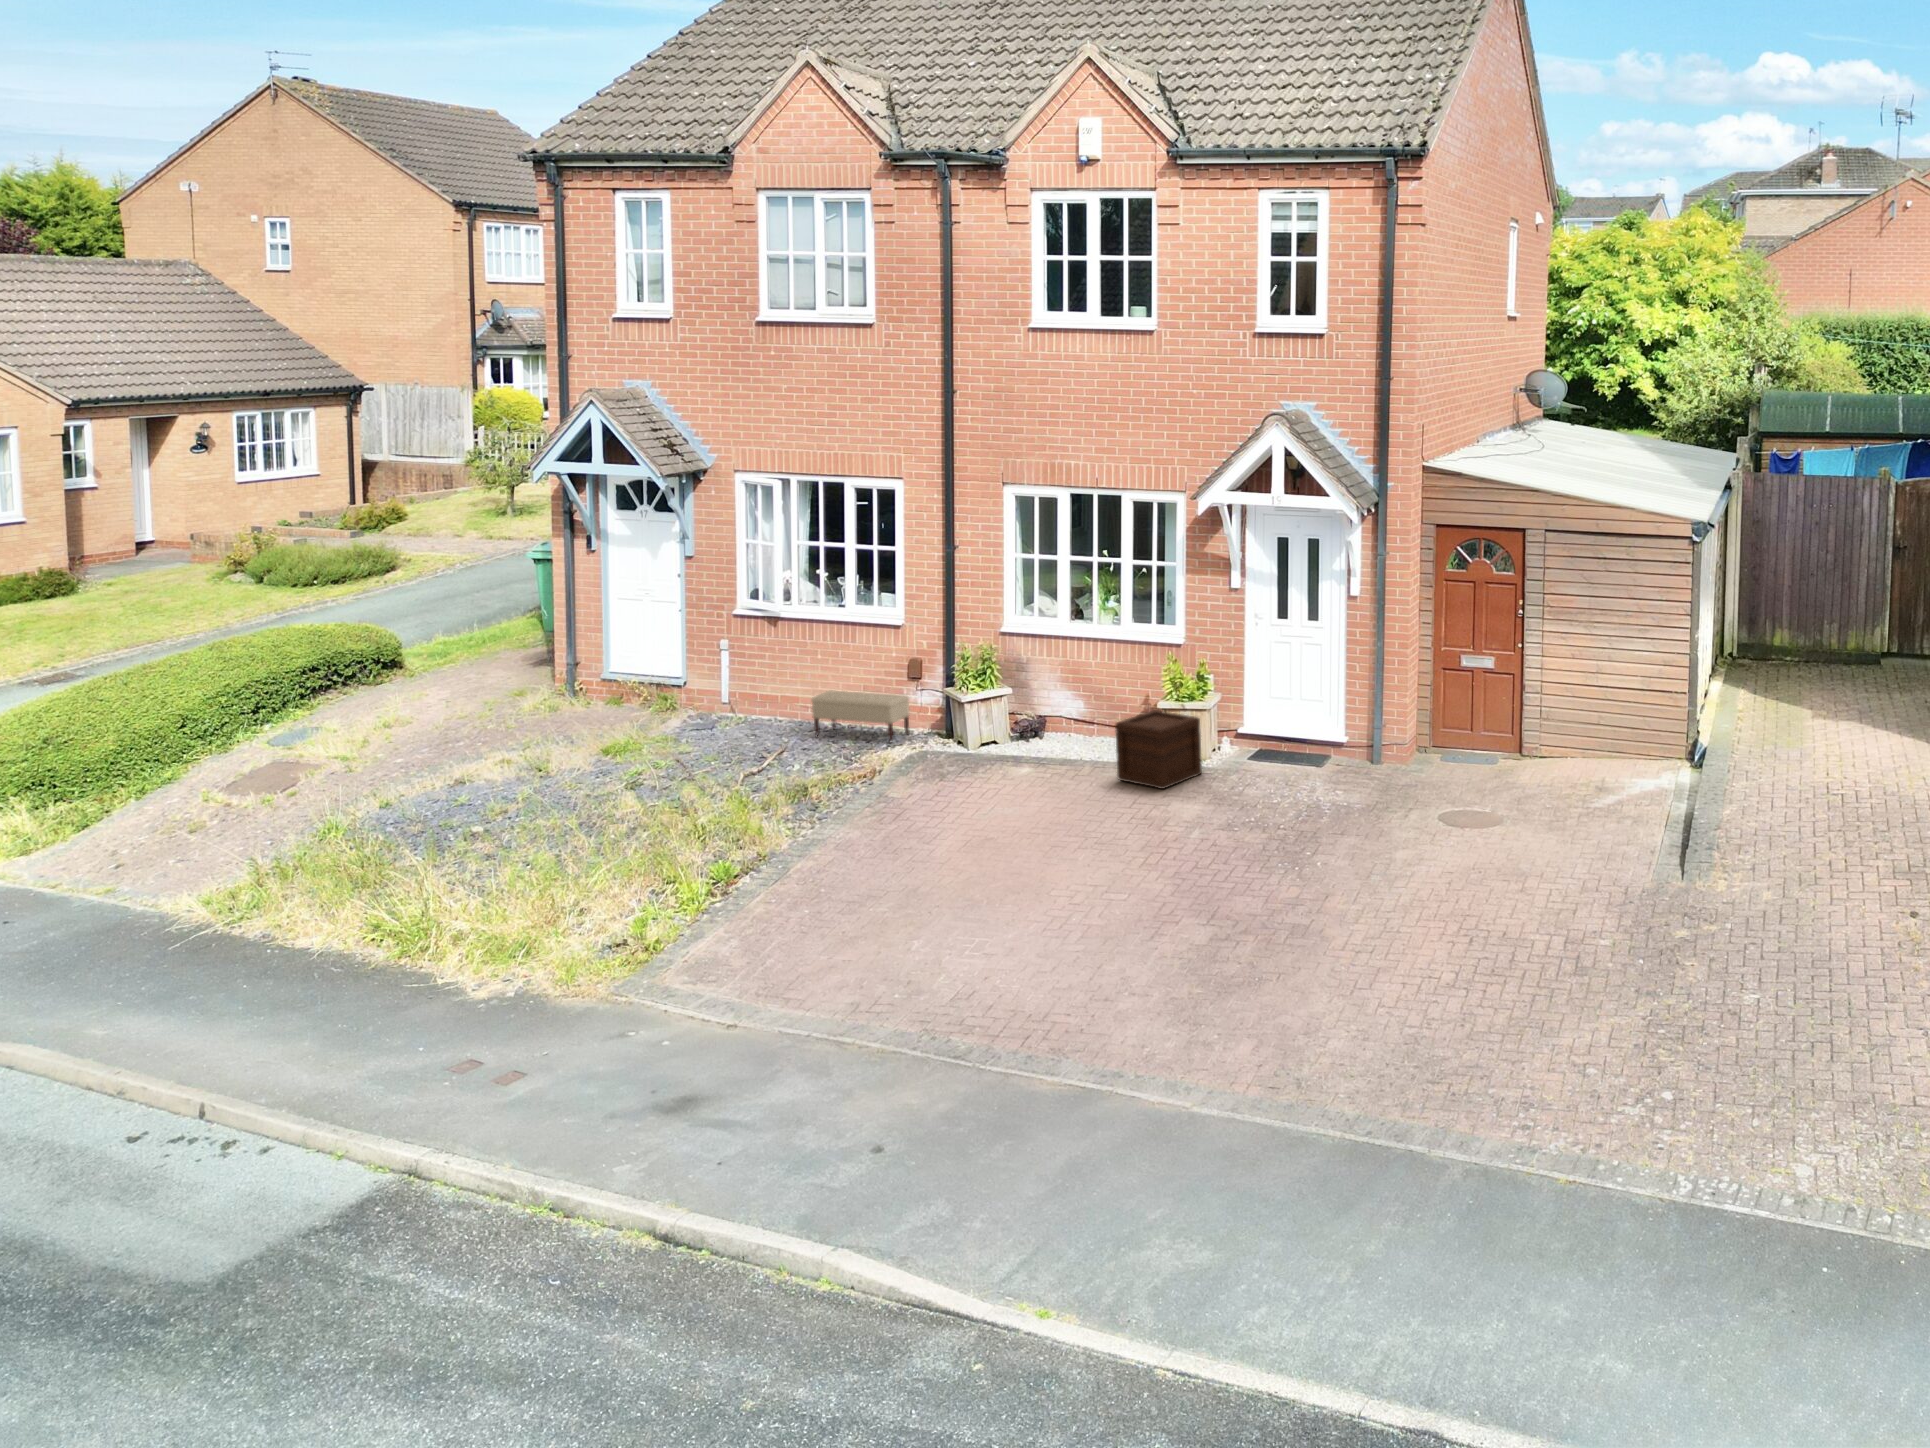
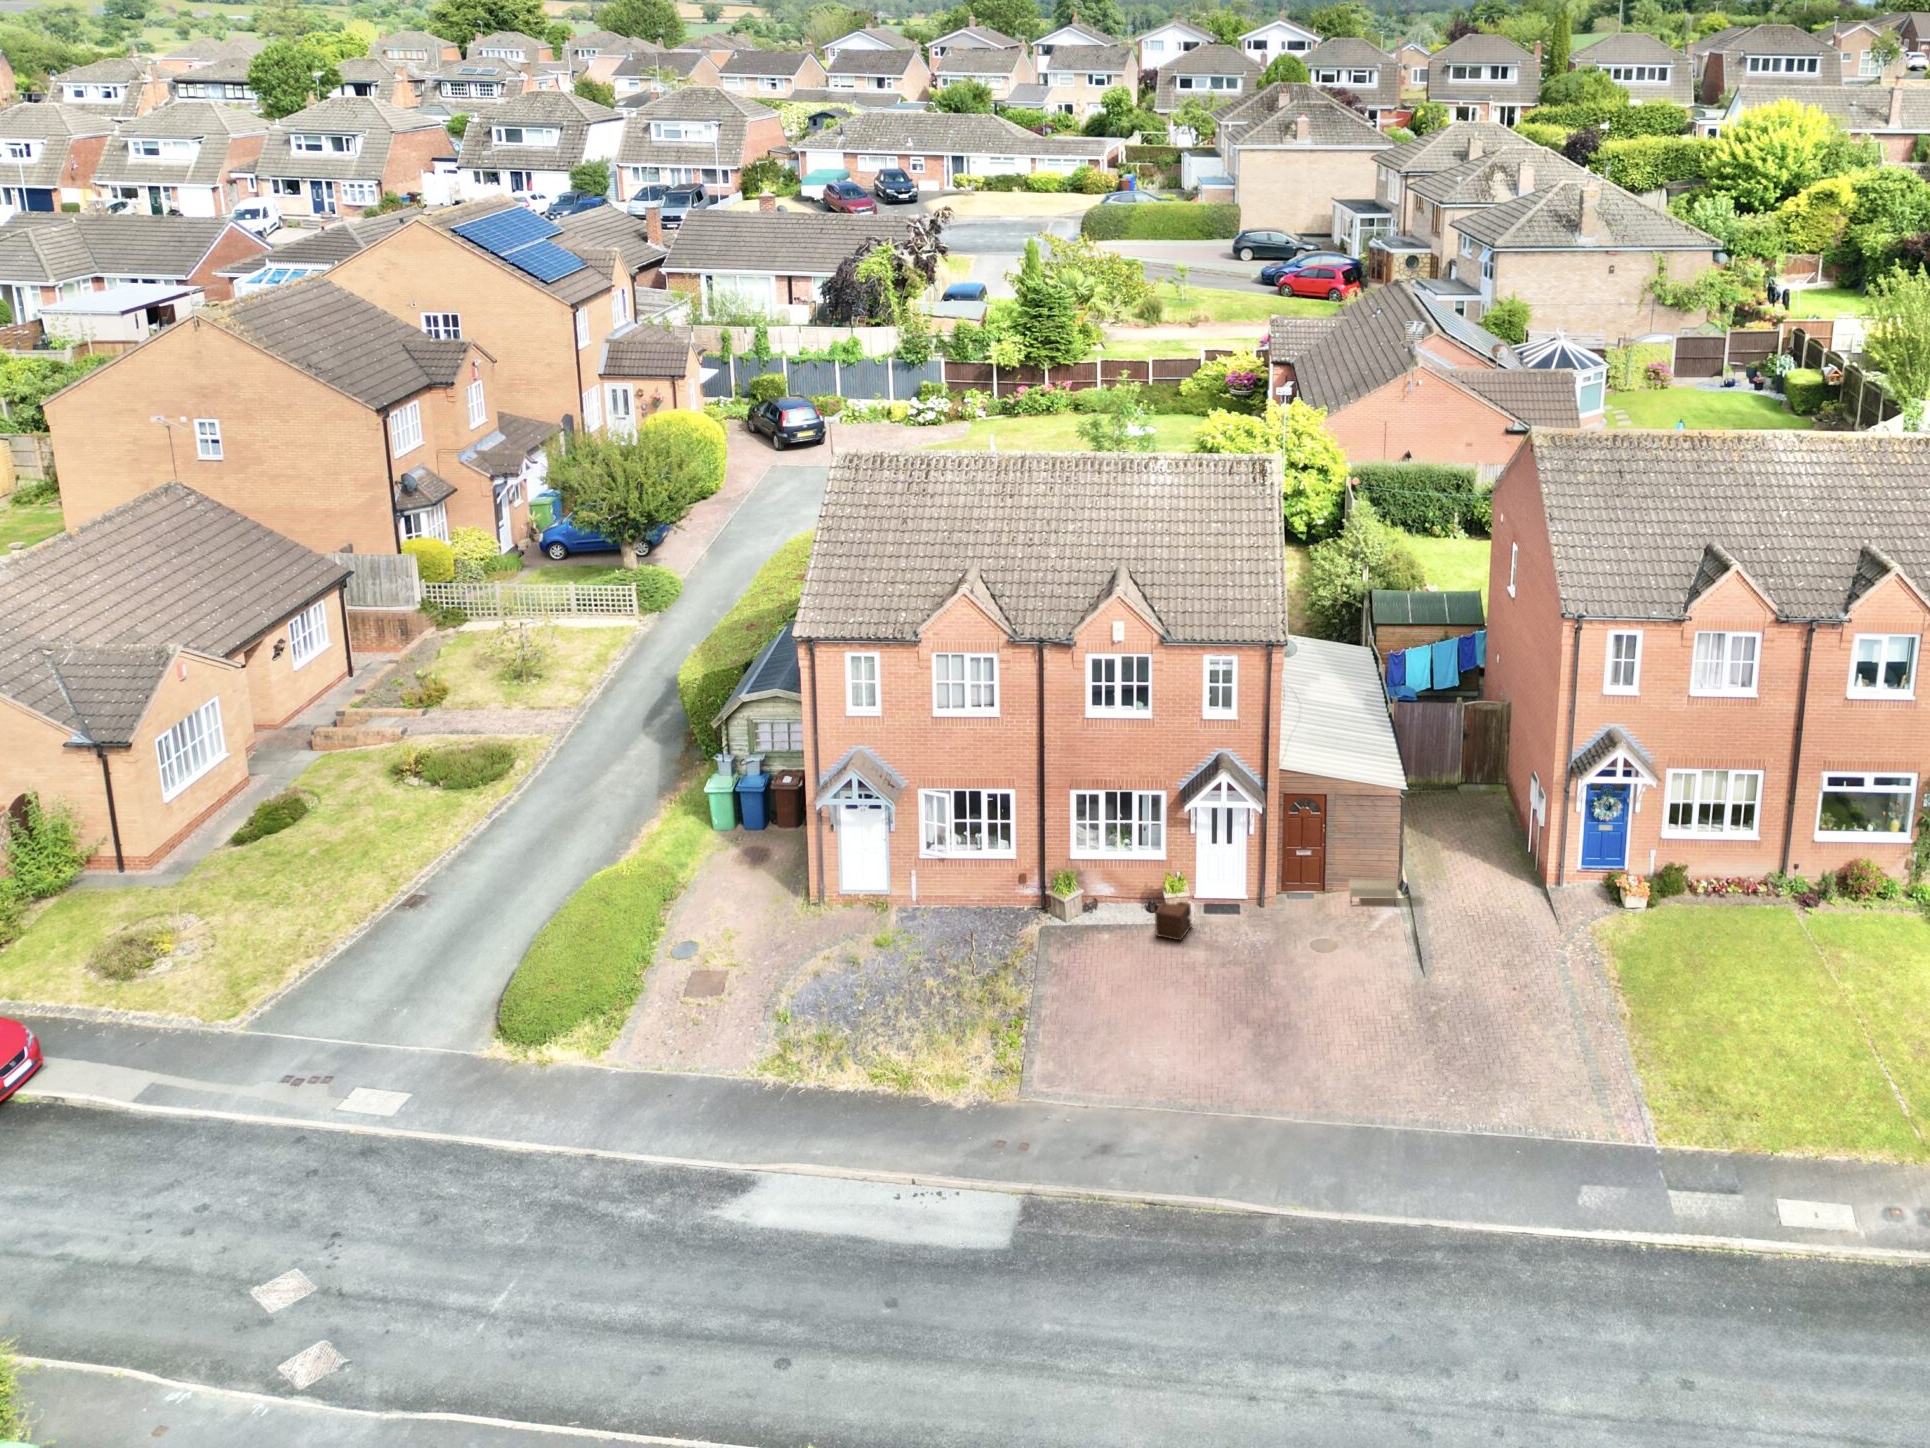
bench: present [812,690,909,742] -> present [1349,879,1397,901]

